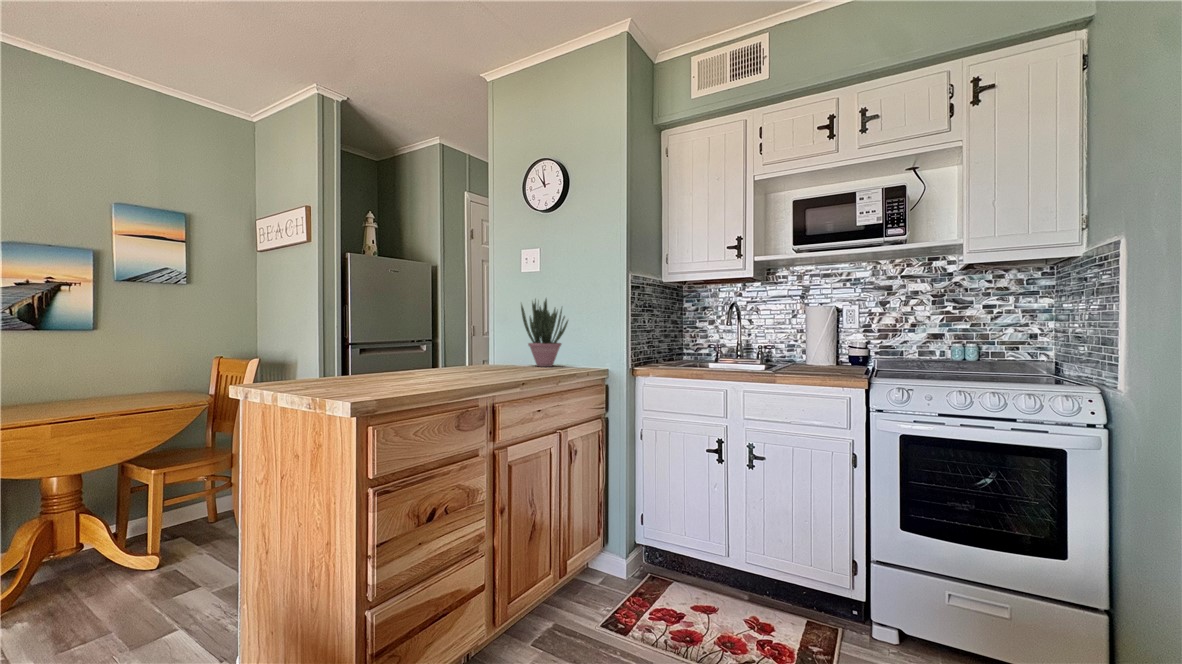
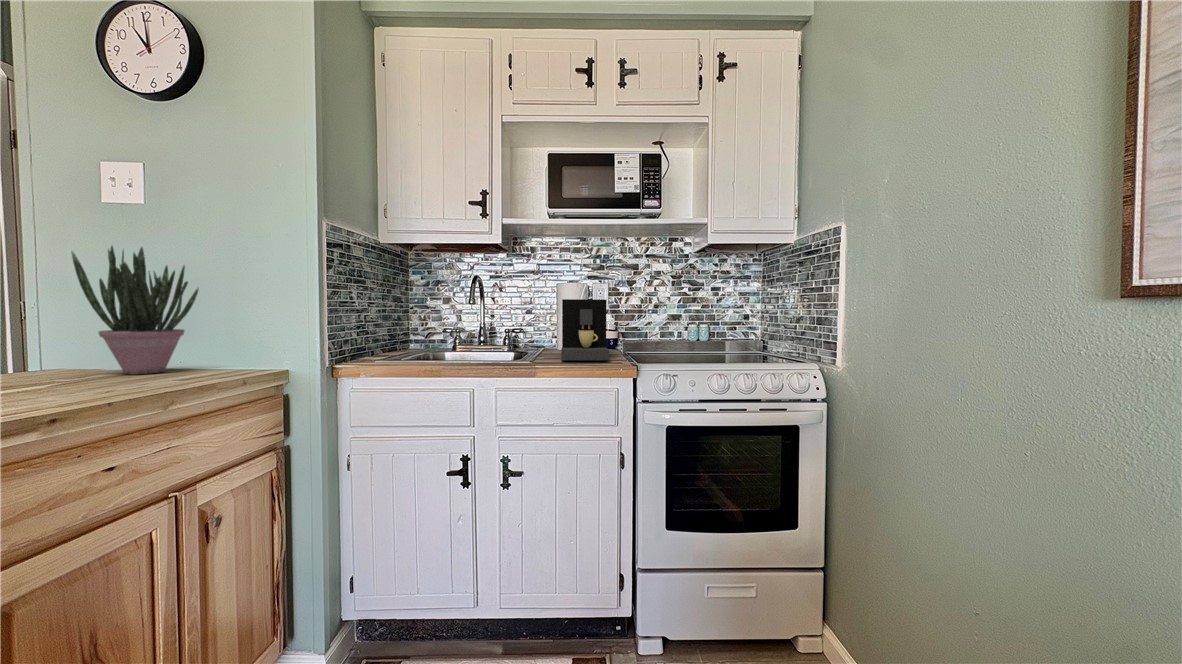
coffee maker: none [801,321,848,374] -> present [561,299,609,360]

